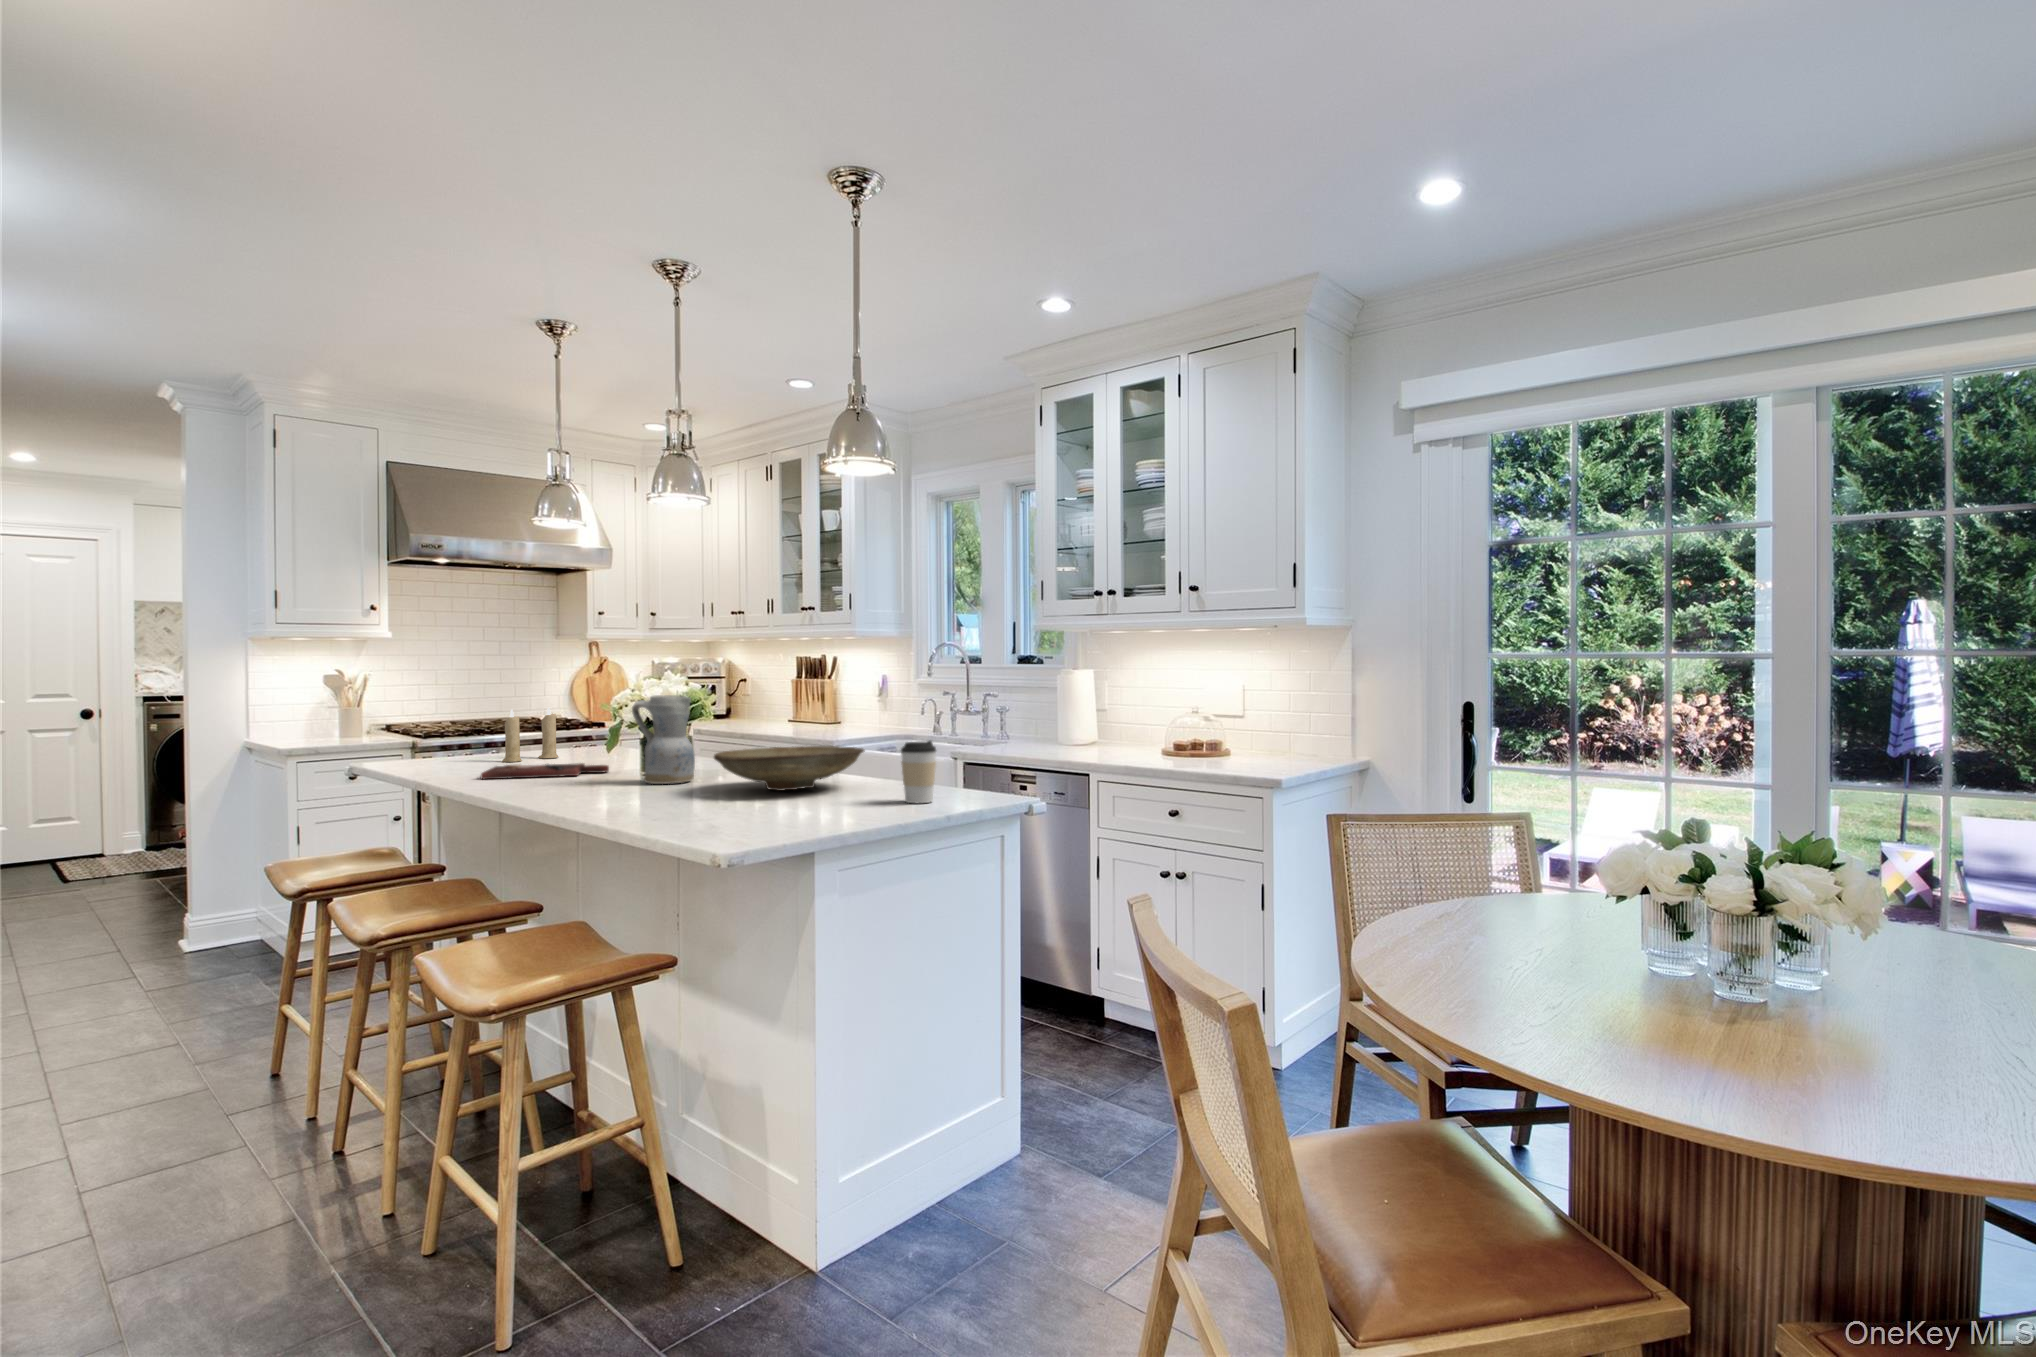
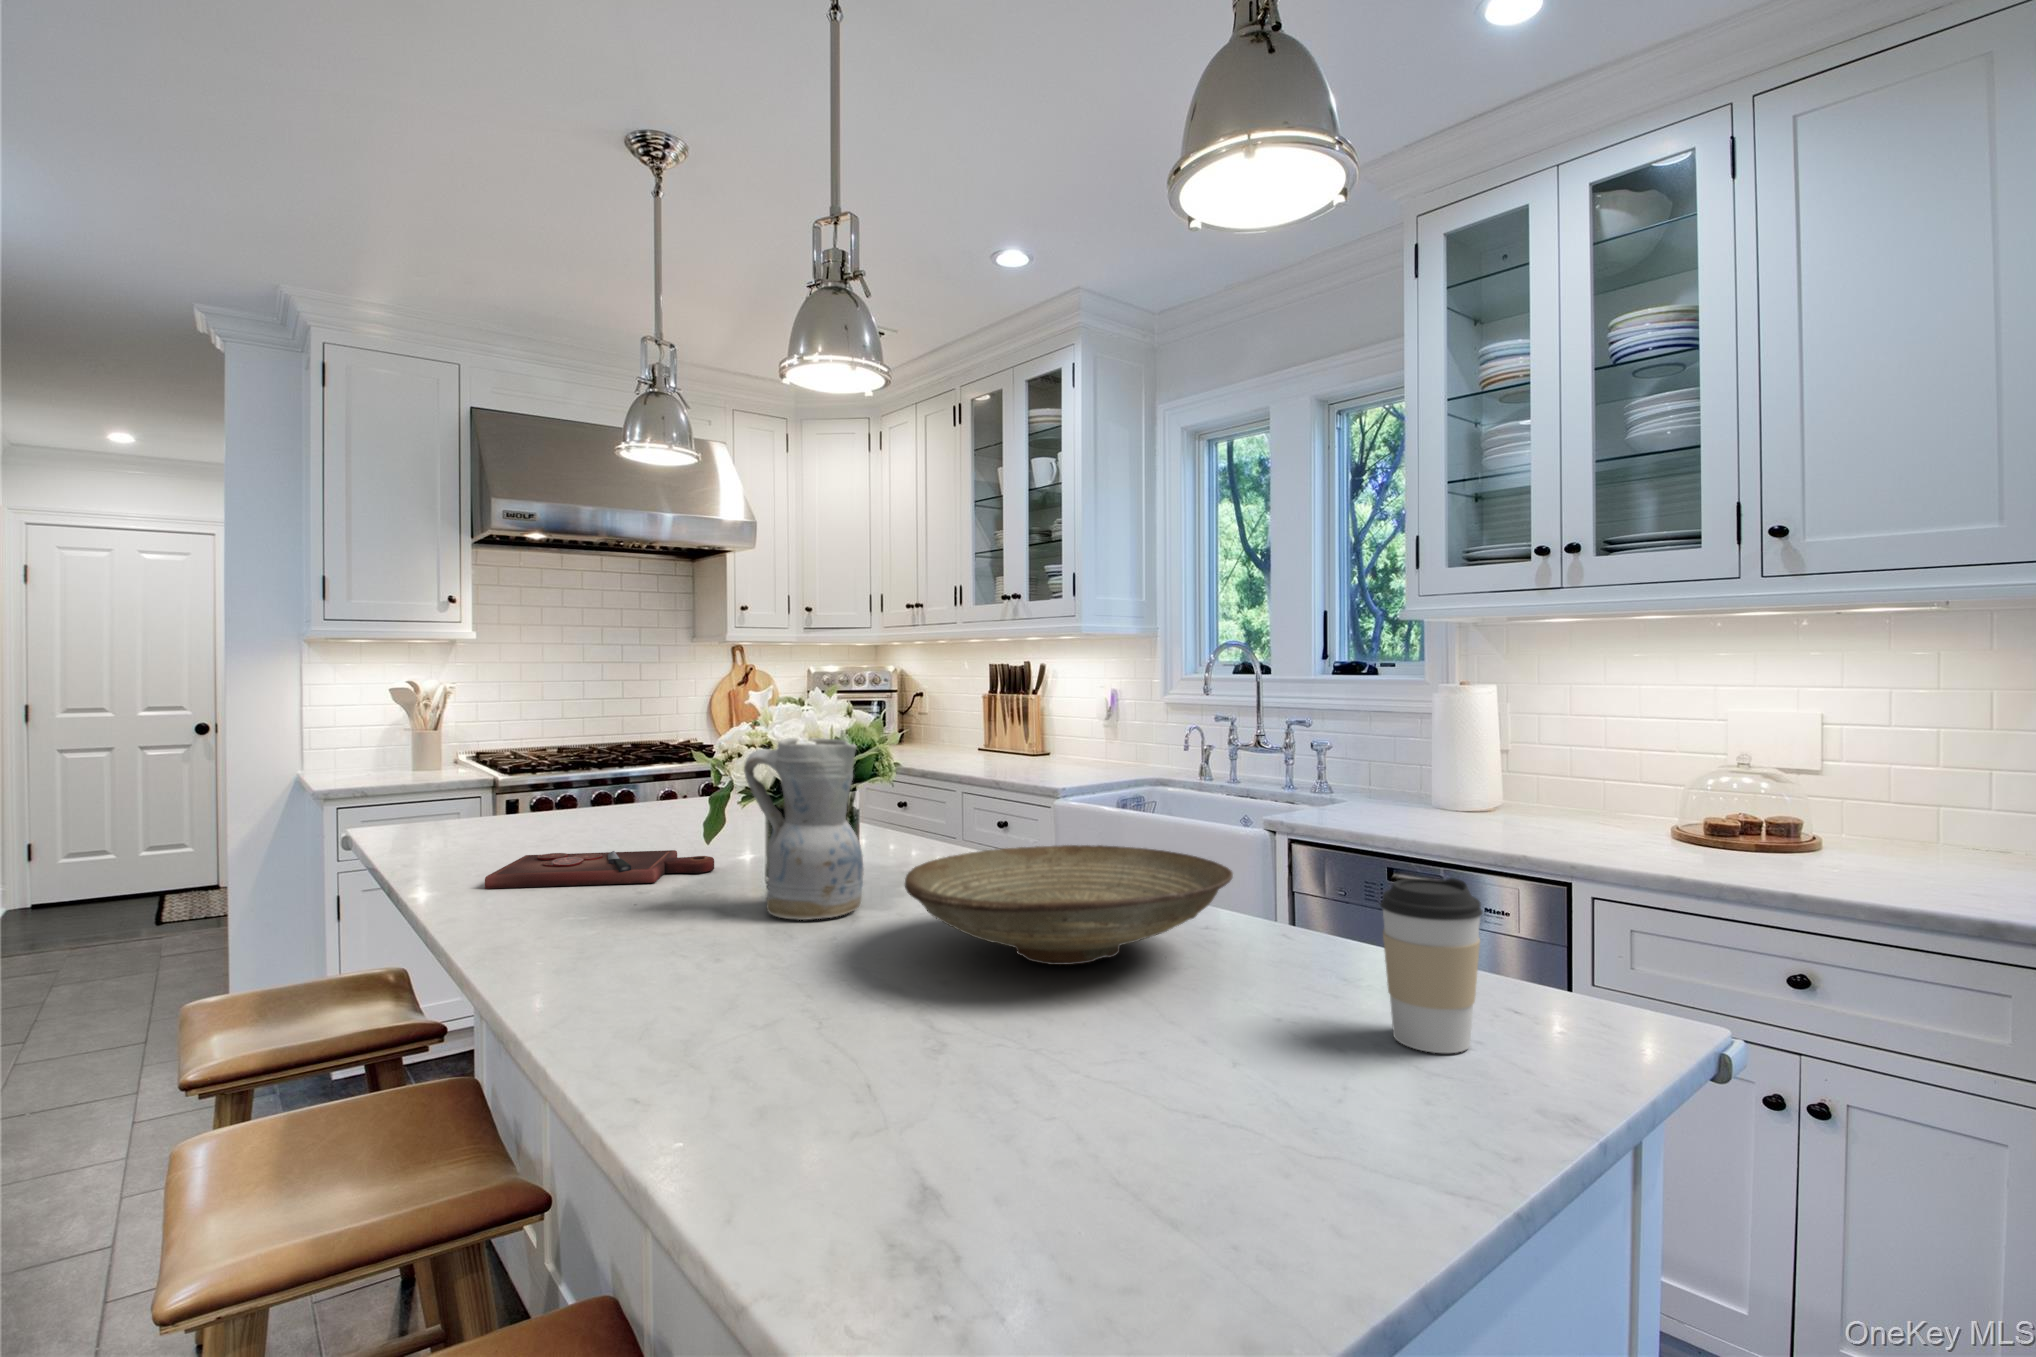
candle: present [502,708,558,762] -> none [561,742,653,835]

